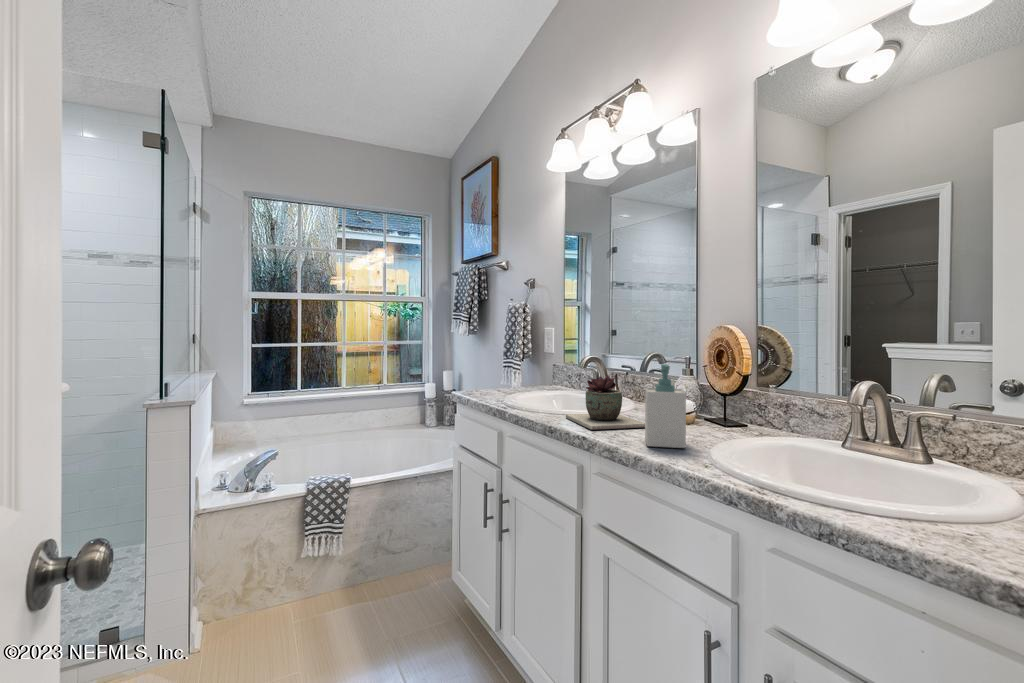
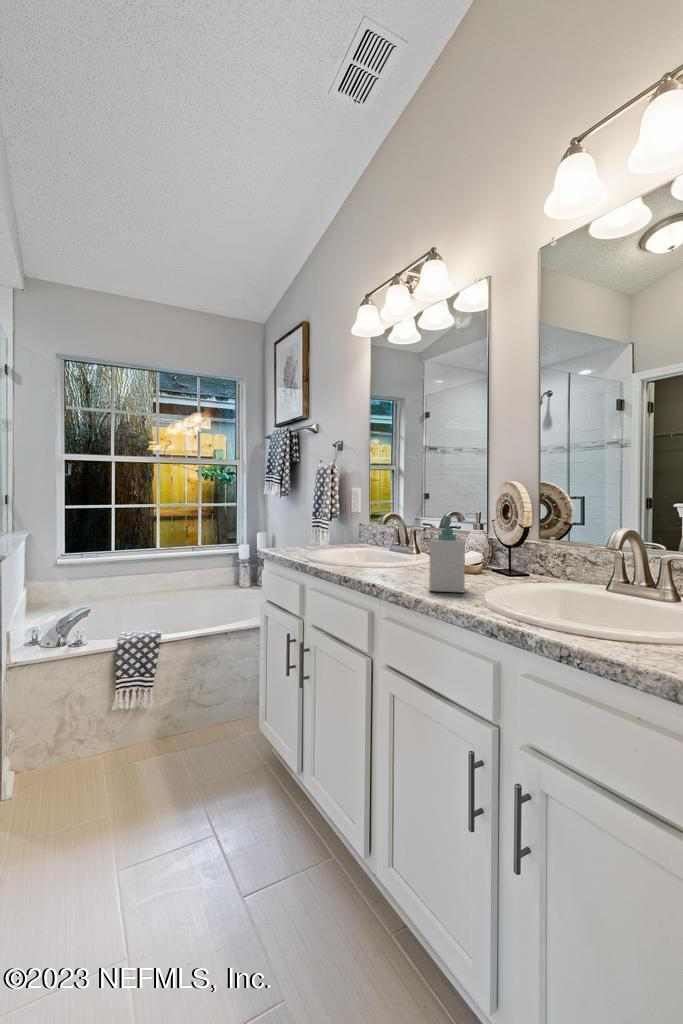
succulent plant: present [566,376,645,430] -> none [362,529,437,579]

